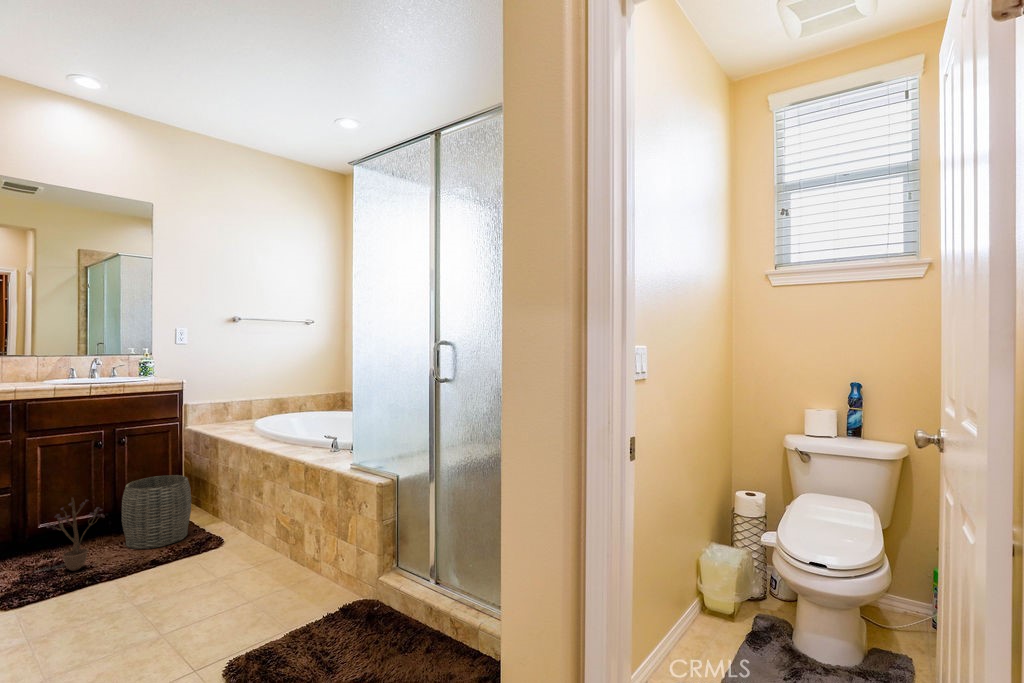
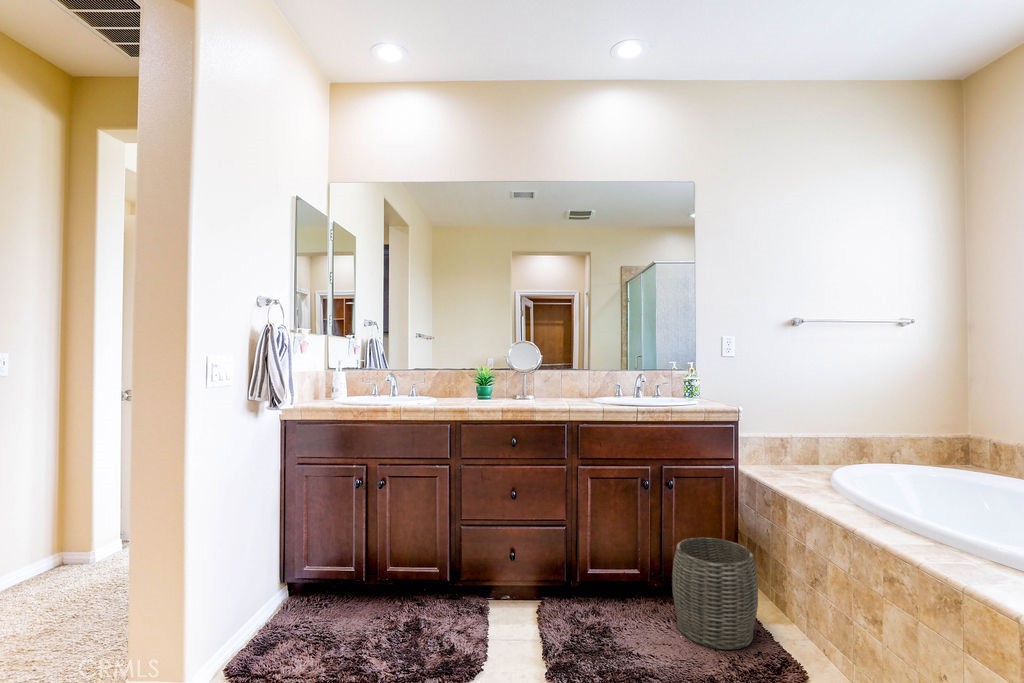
decorative plant: present [37,498,105,572] -> none [587,556,658,653]

